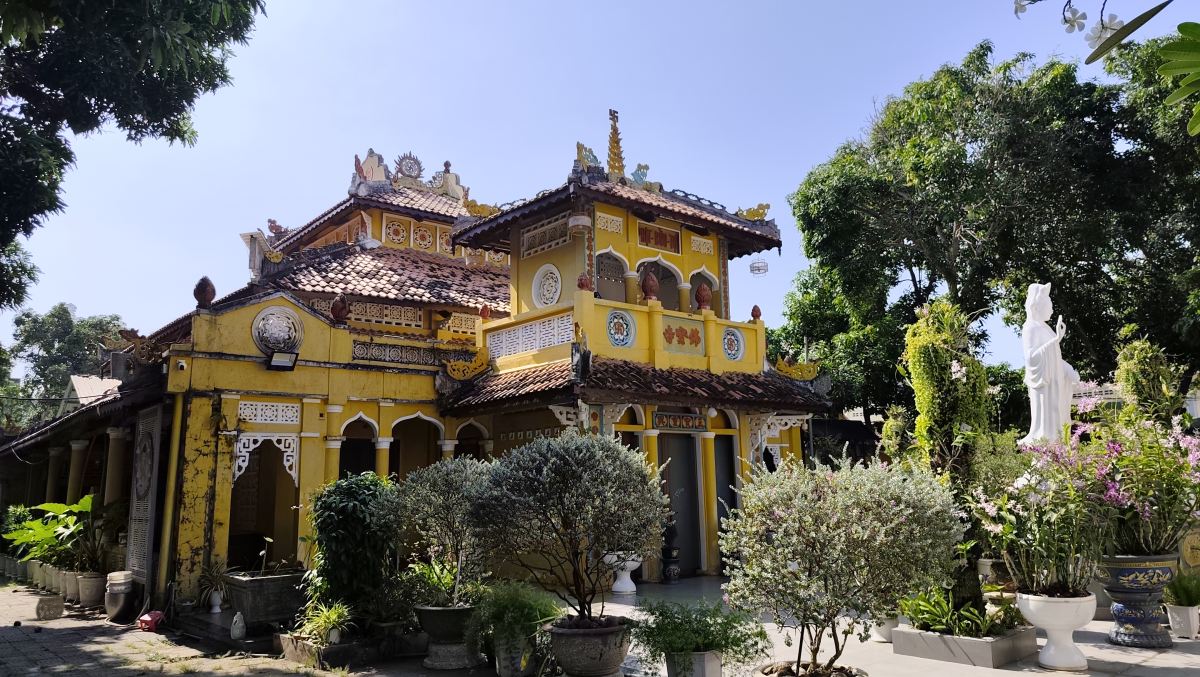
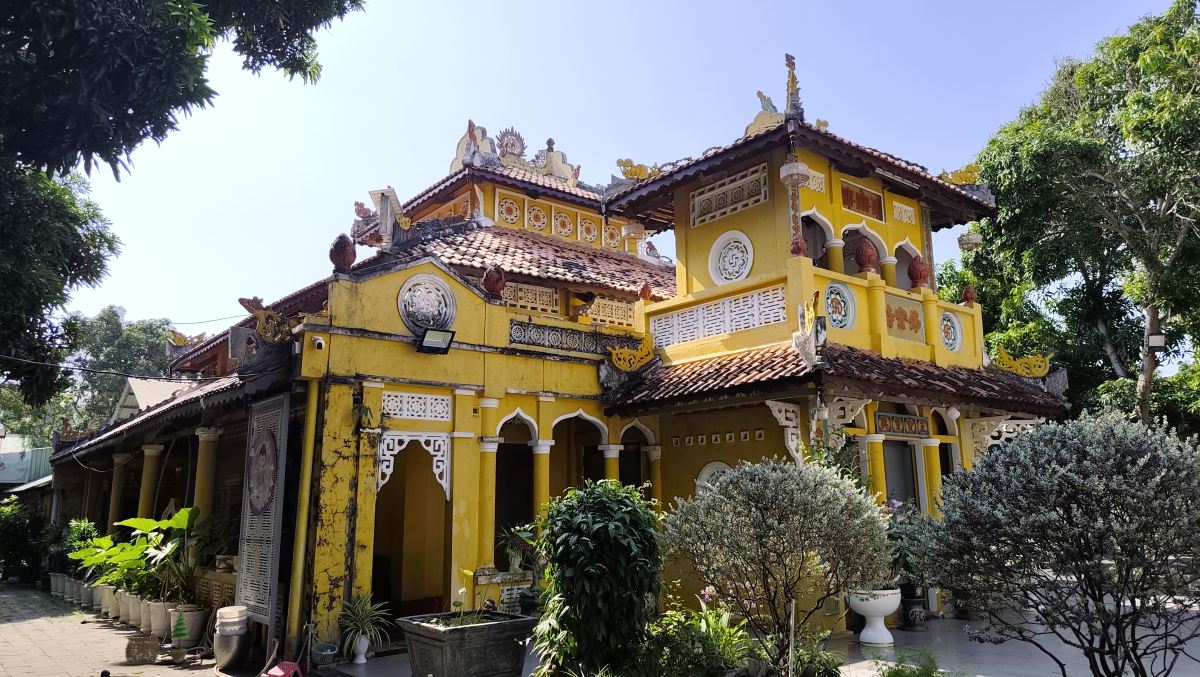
potted tree: none [71,575,89,619] -> present [170,610,189,663]

